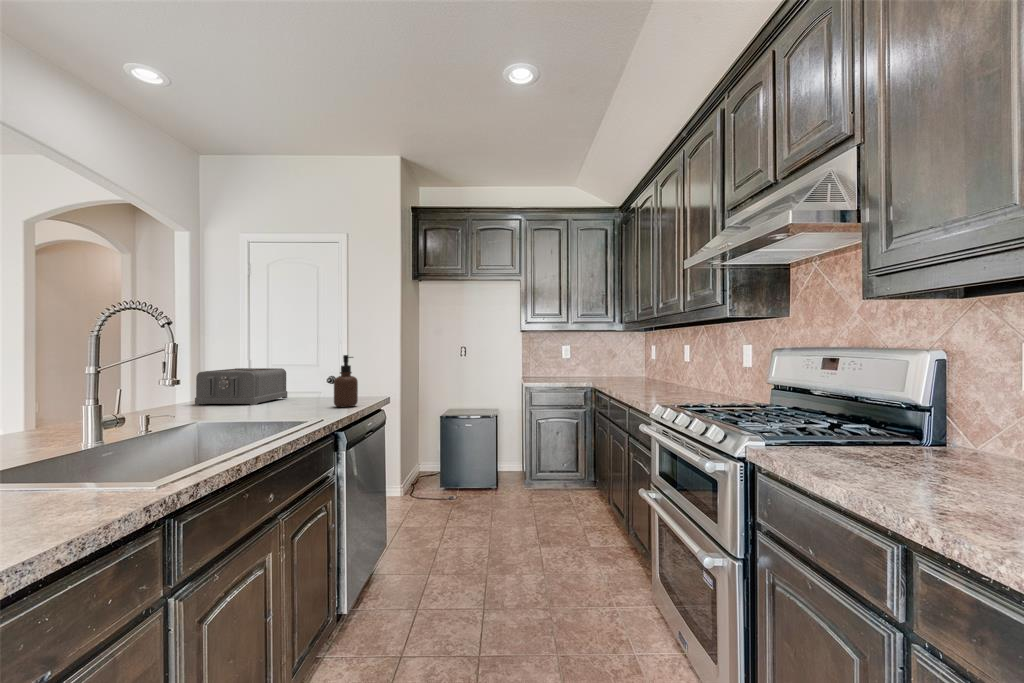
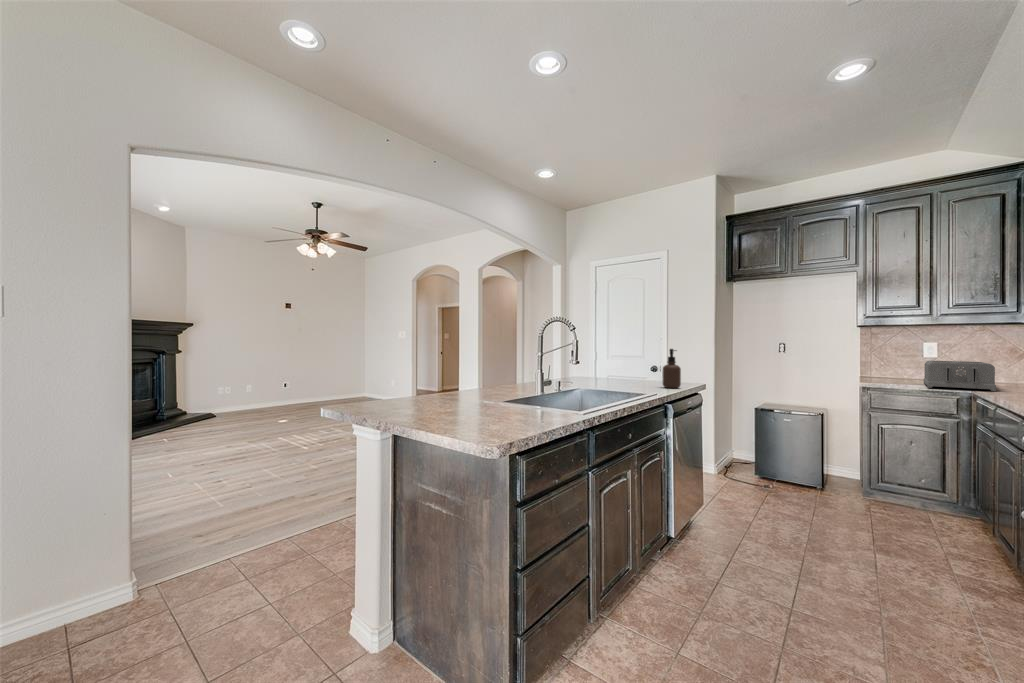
toaster: present [195,368,287,406] -> present [924,361,996,391]

